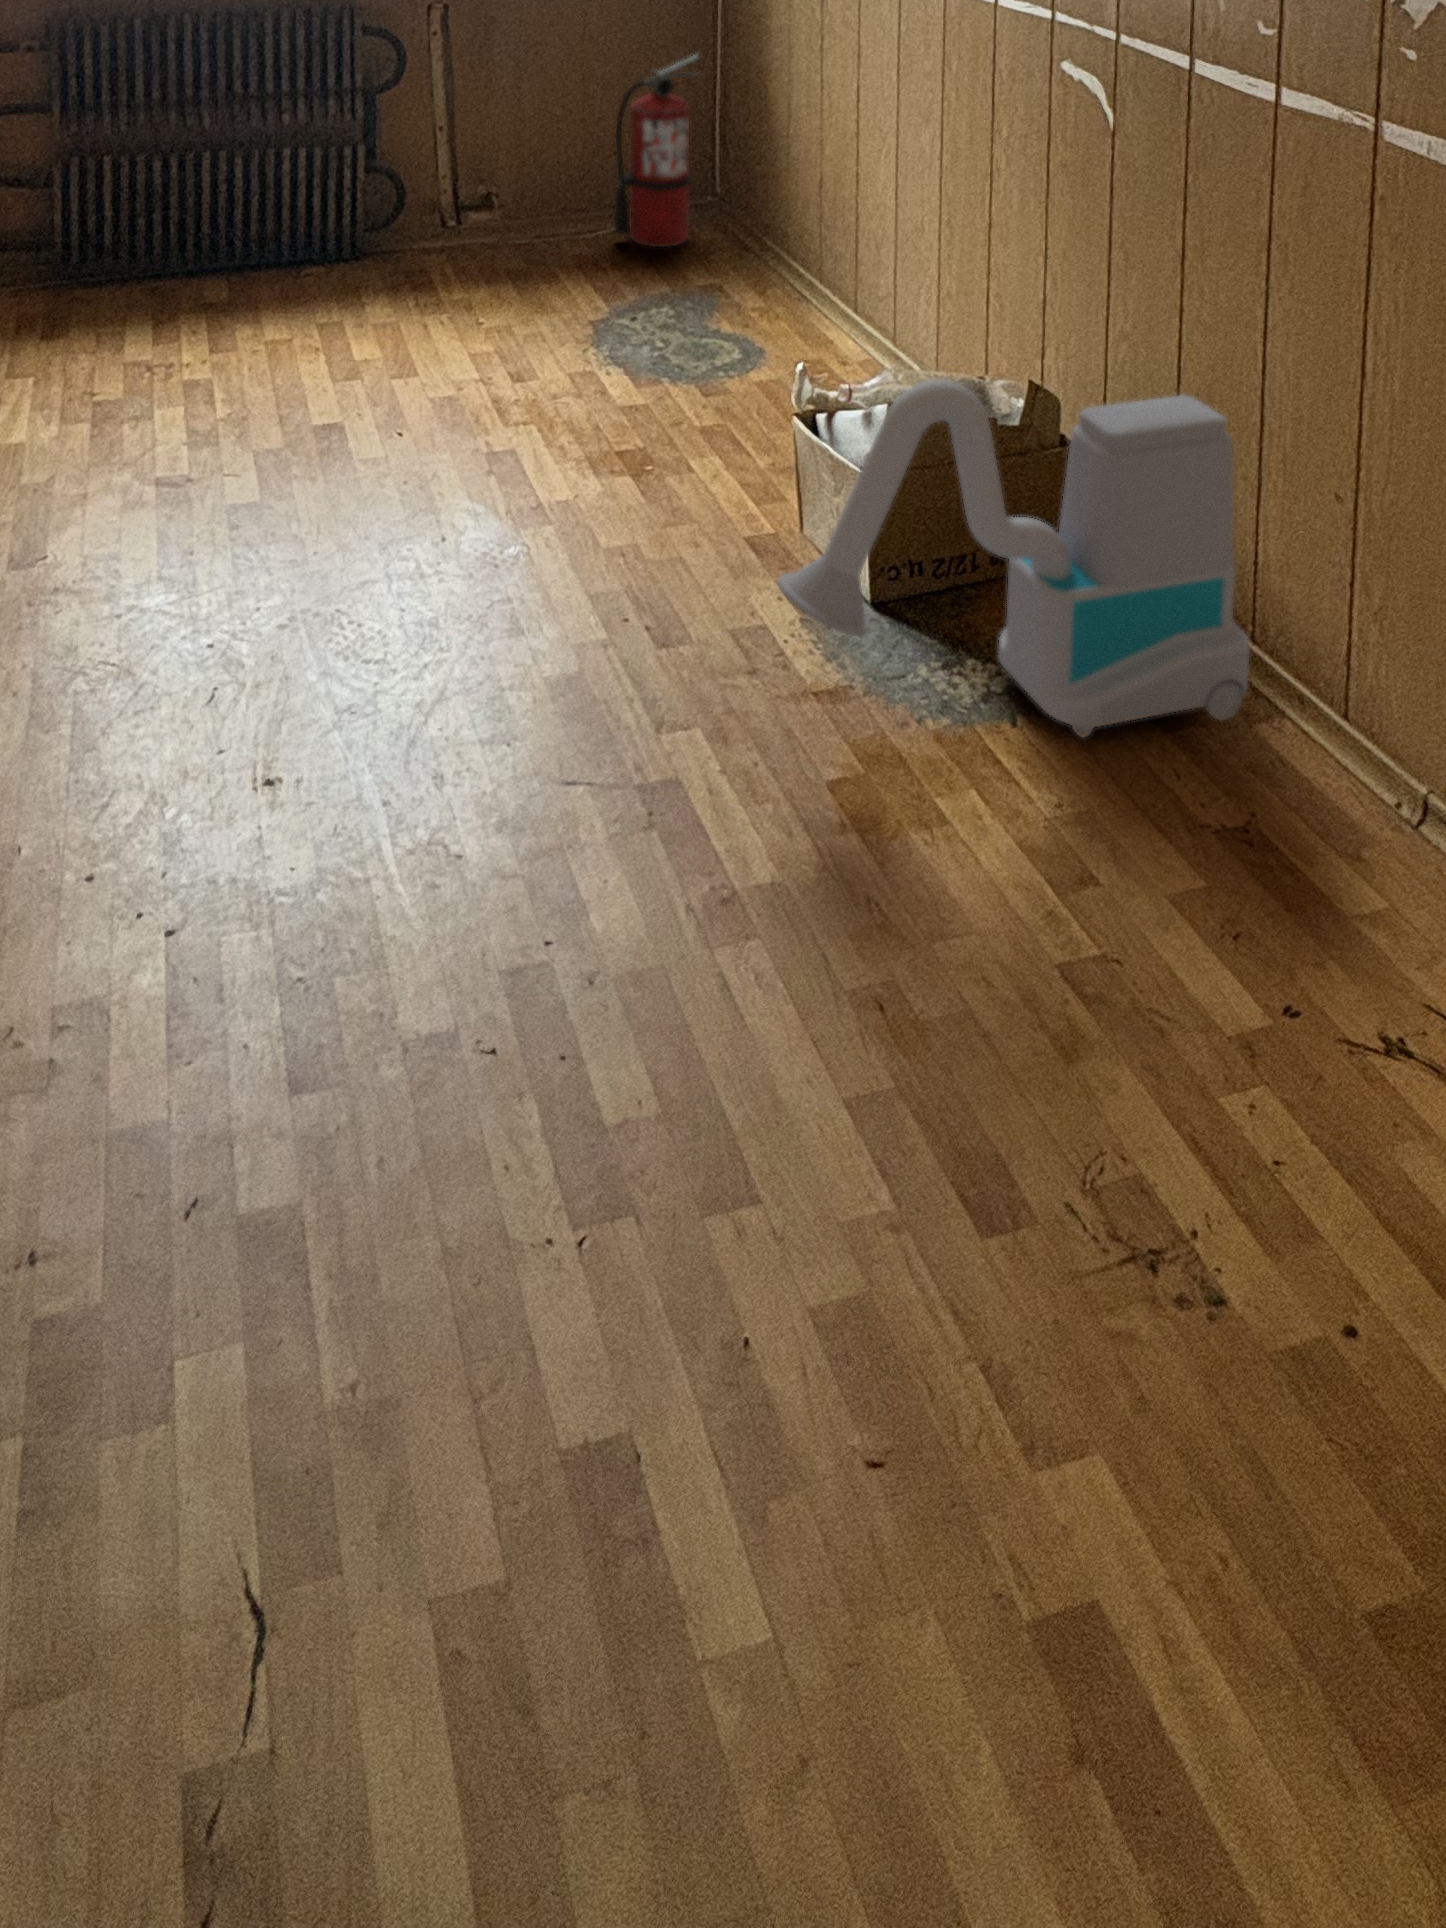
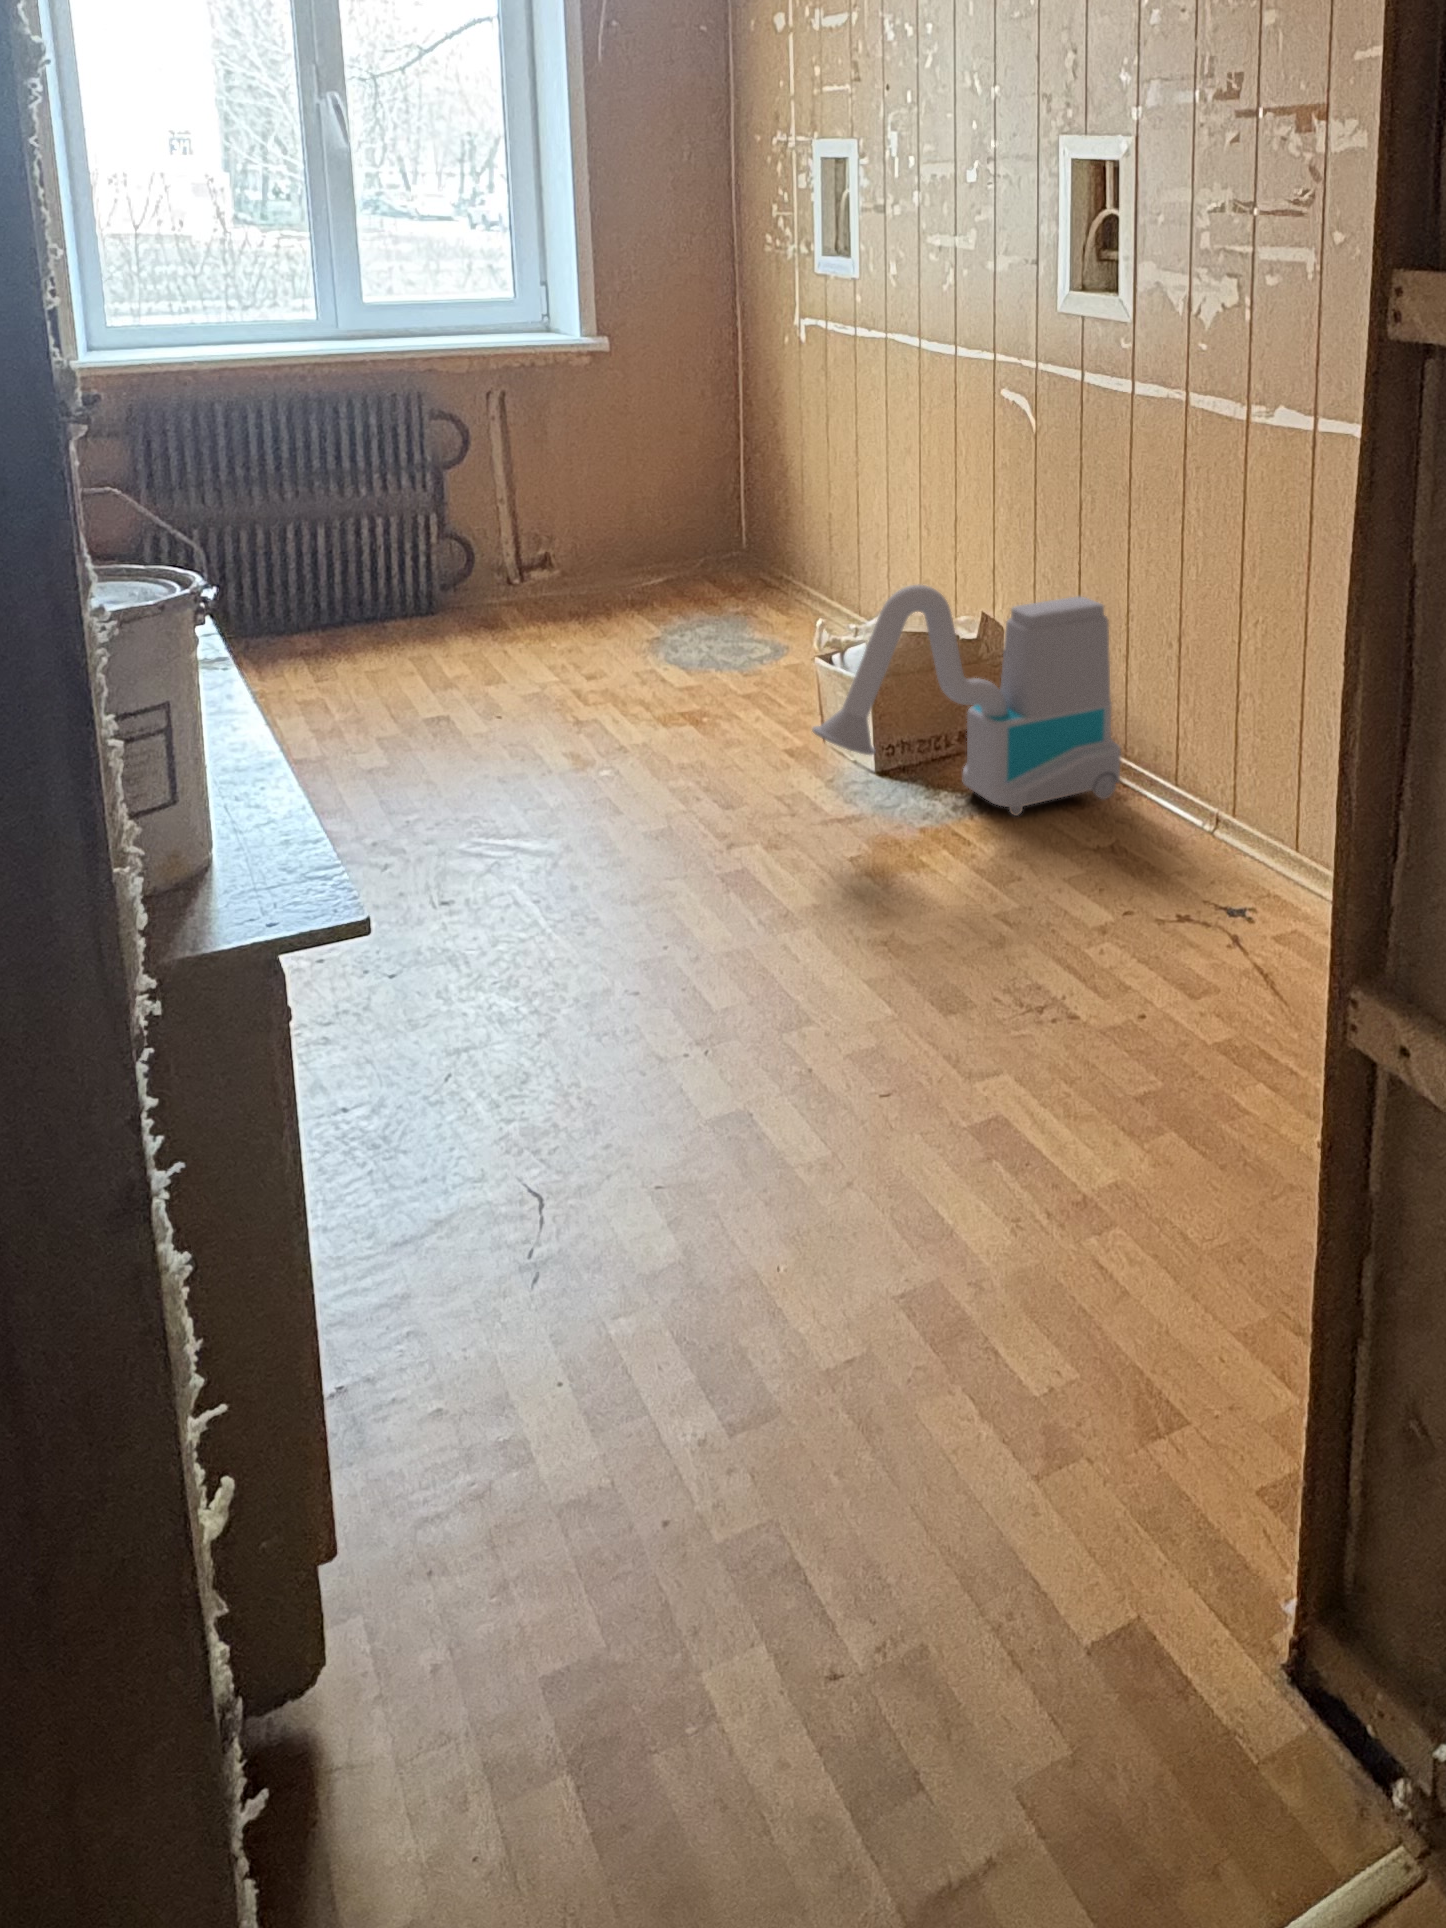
fire extinguisher: present [614,55,700,247] -> none [659,430,729,589]

